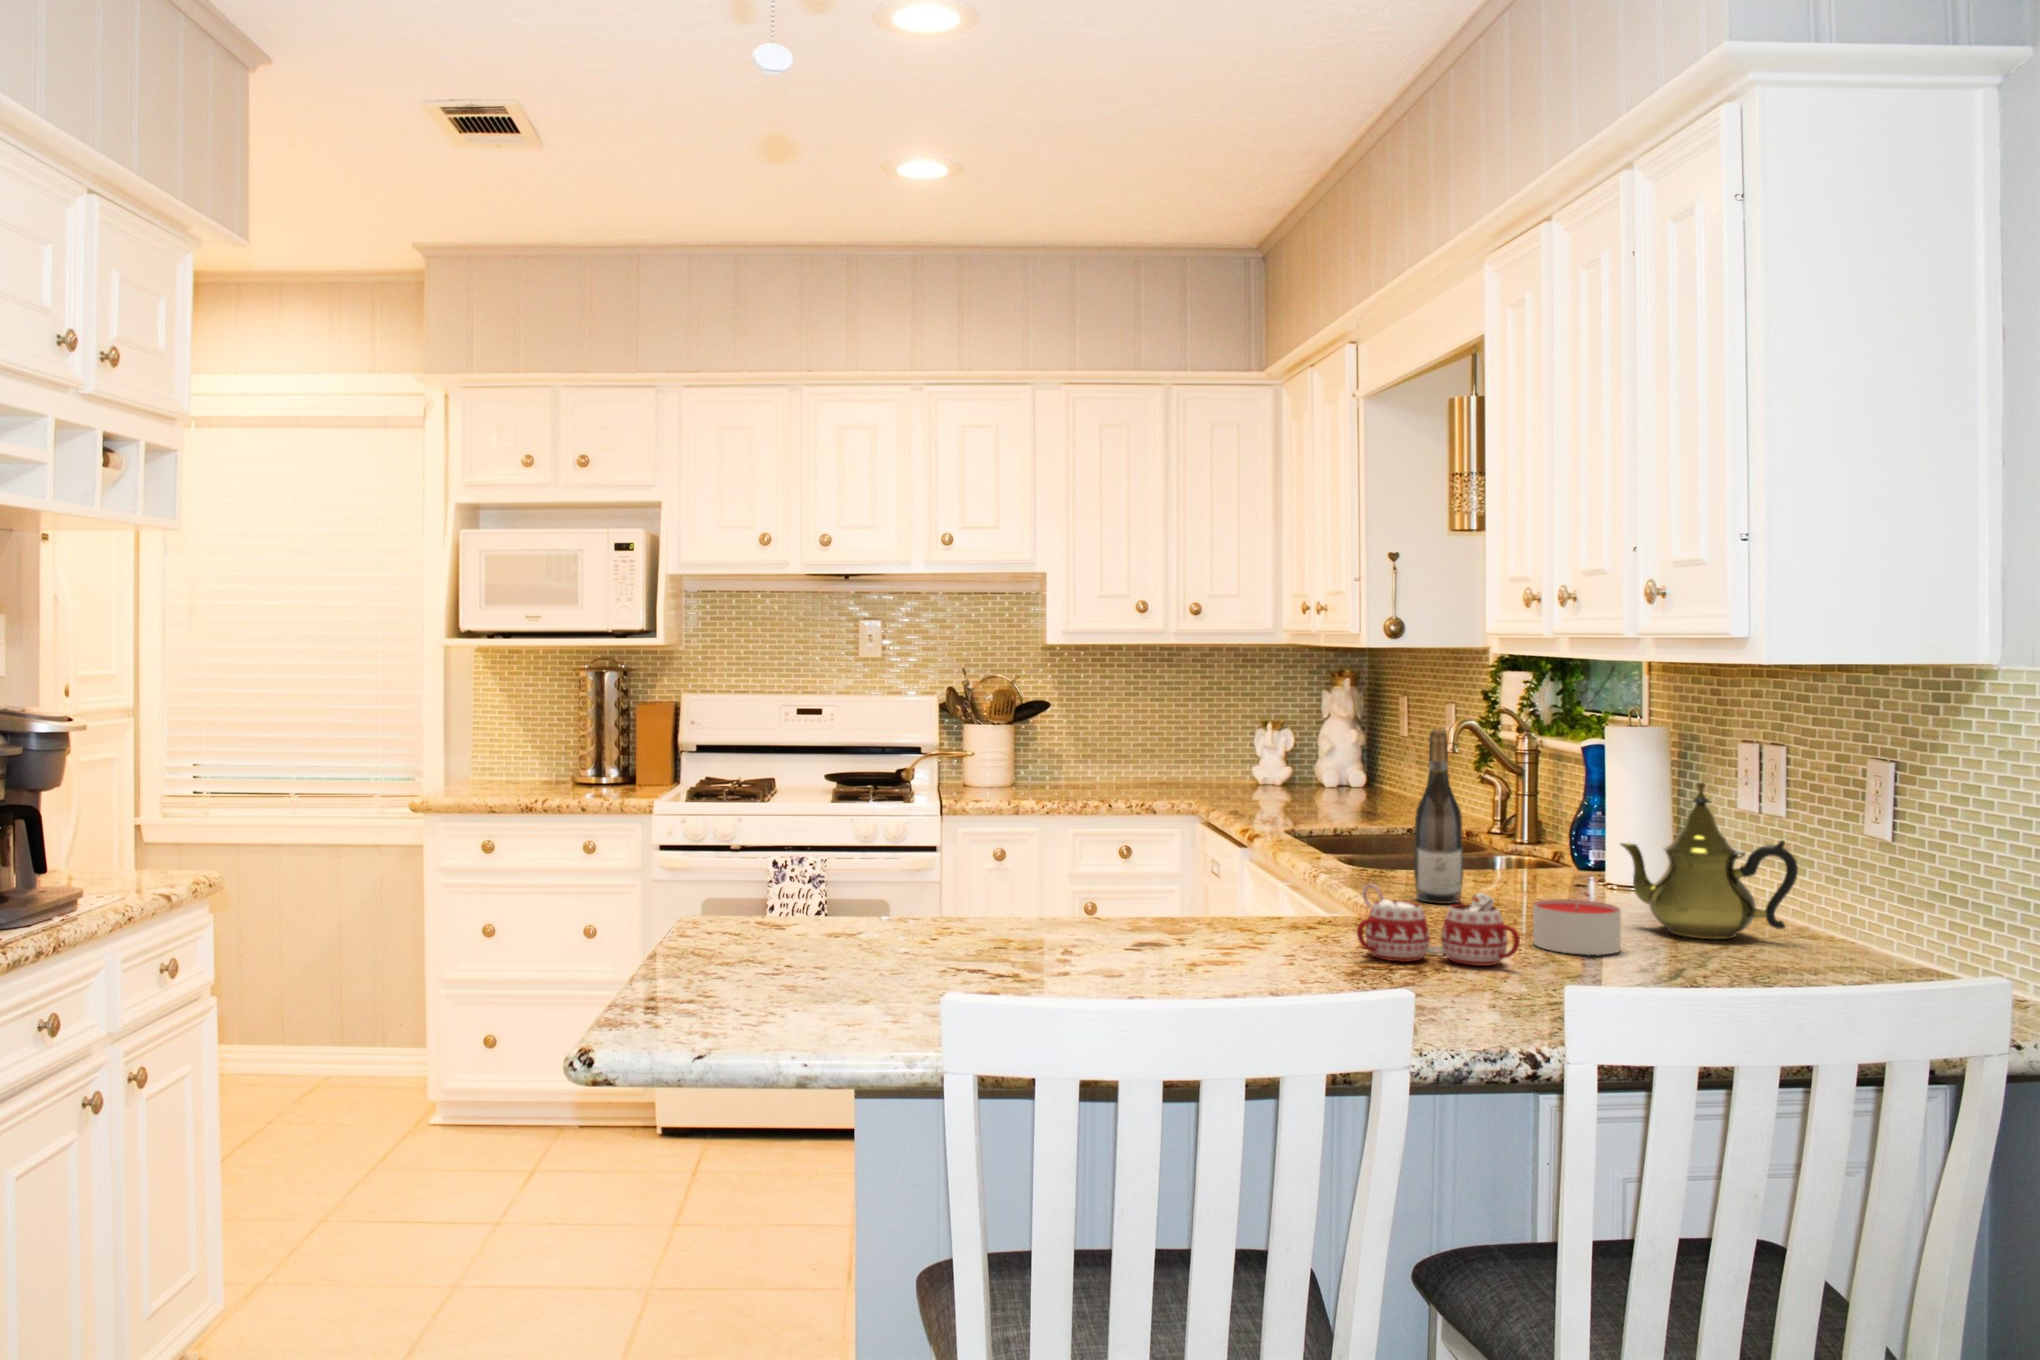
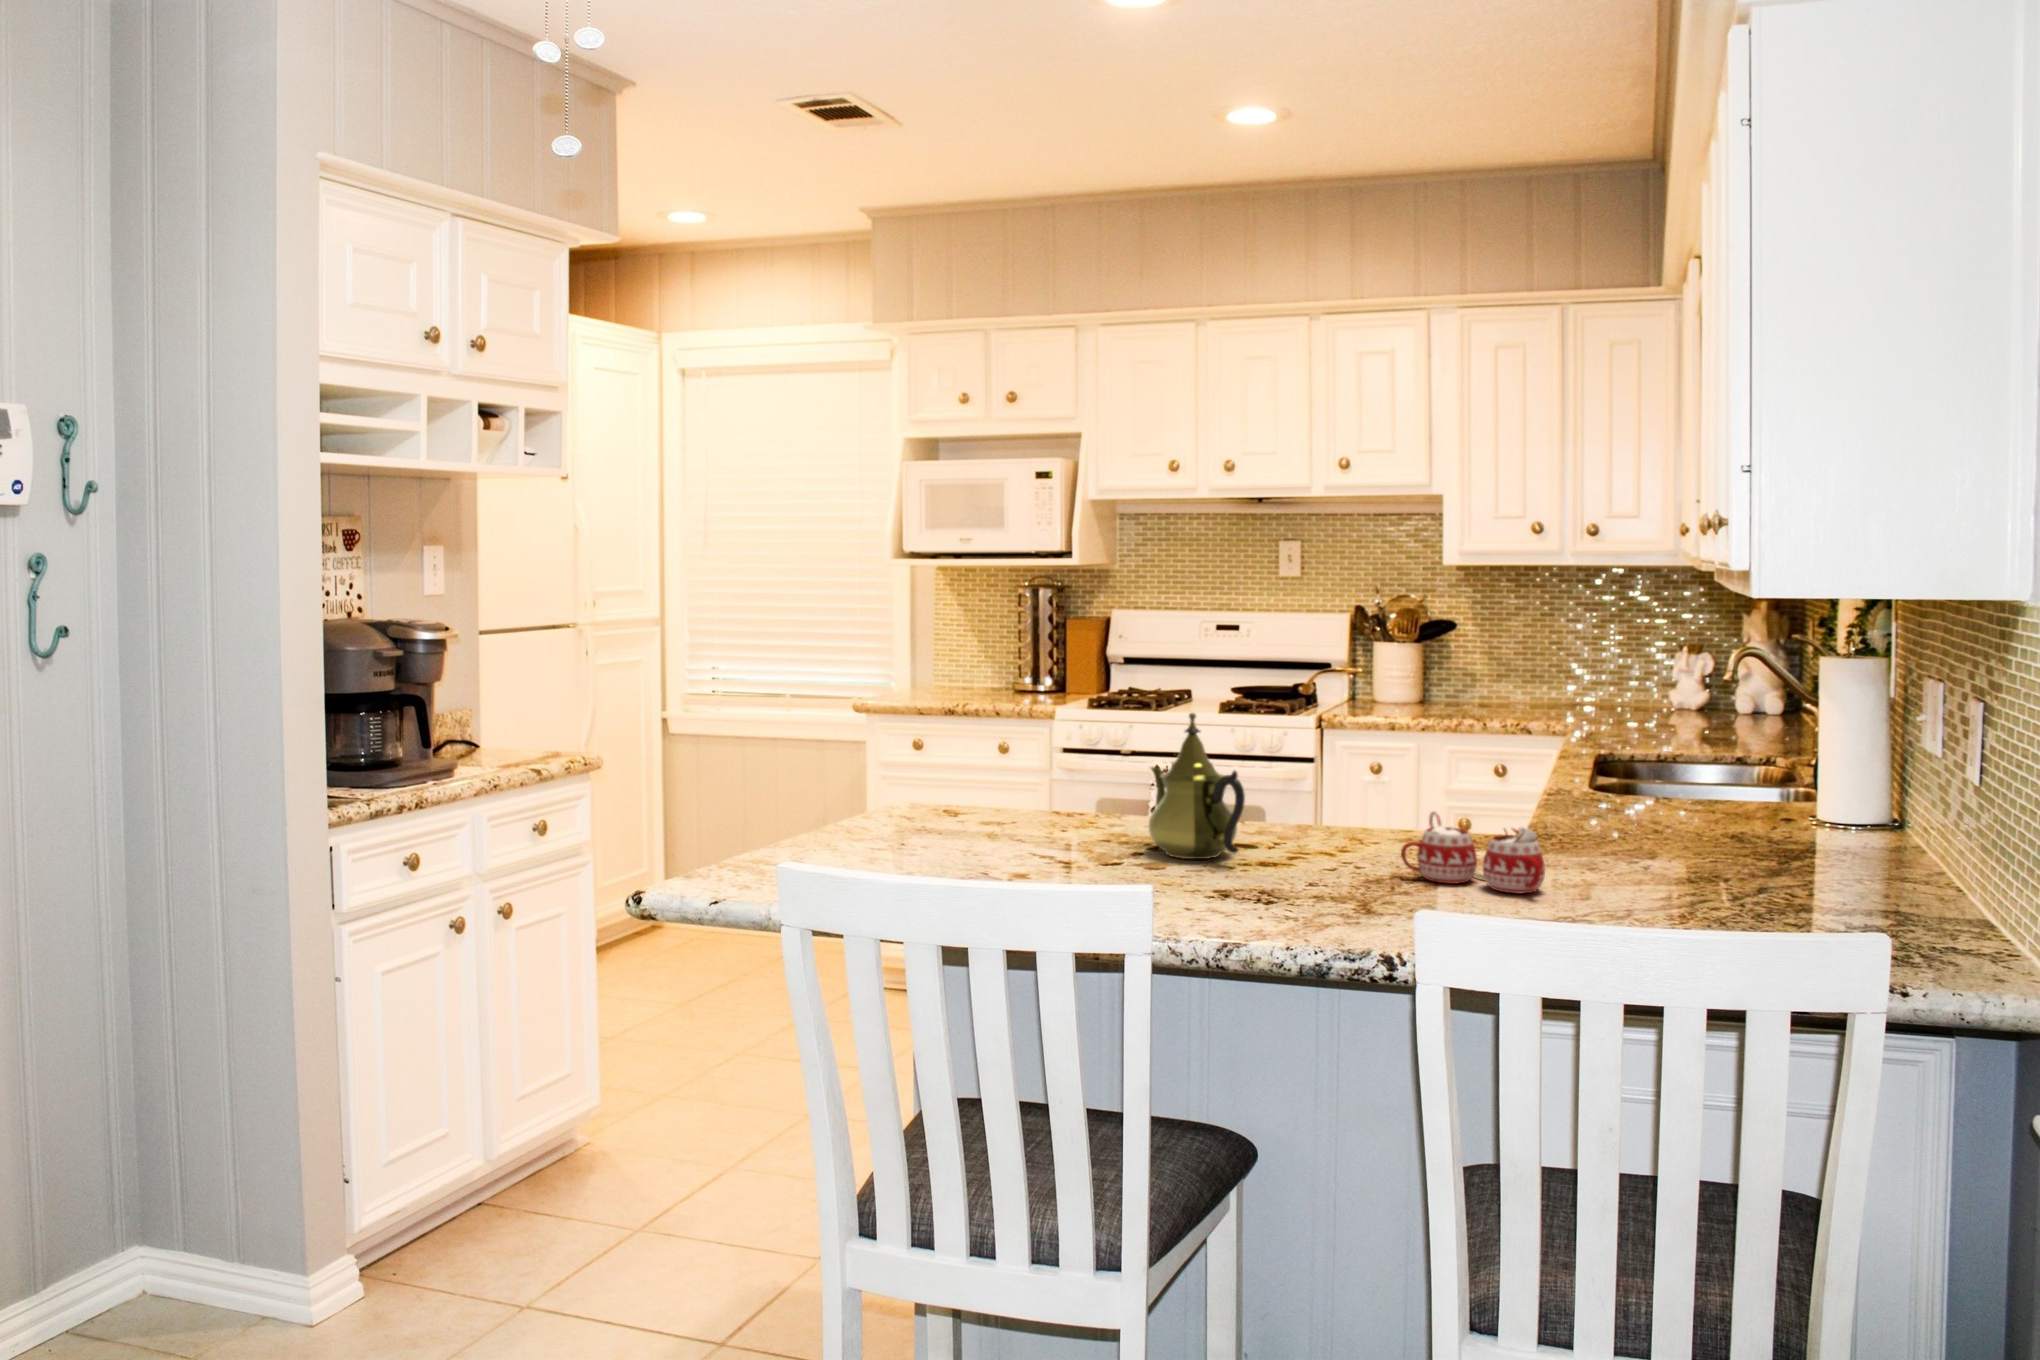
wine bottle: present [1414,730,1464,904] -> none [1592,667,1643,841]
teapot: present [1621,782,1798,939] -> present [1149,713,1245,859]
candle: present [1533,899,1621,955] -> none [1614,840,1702,896]

